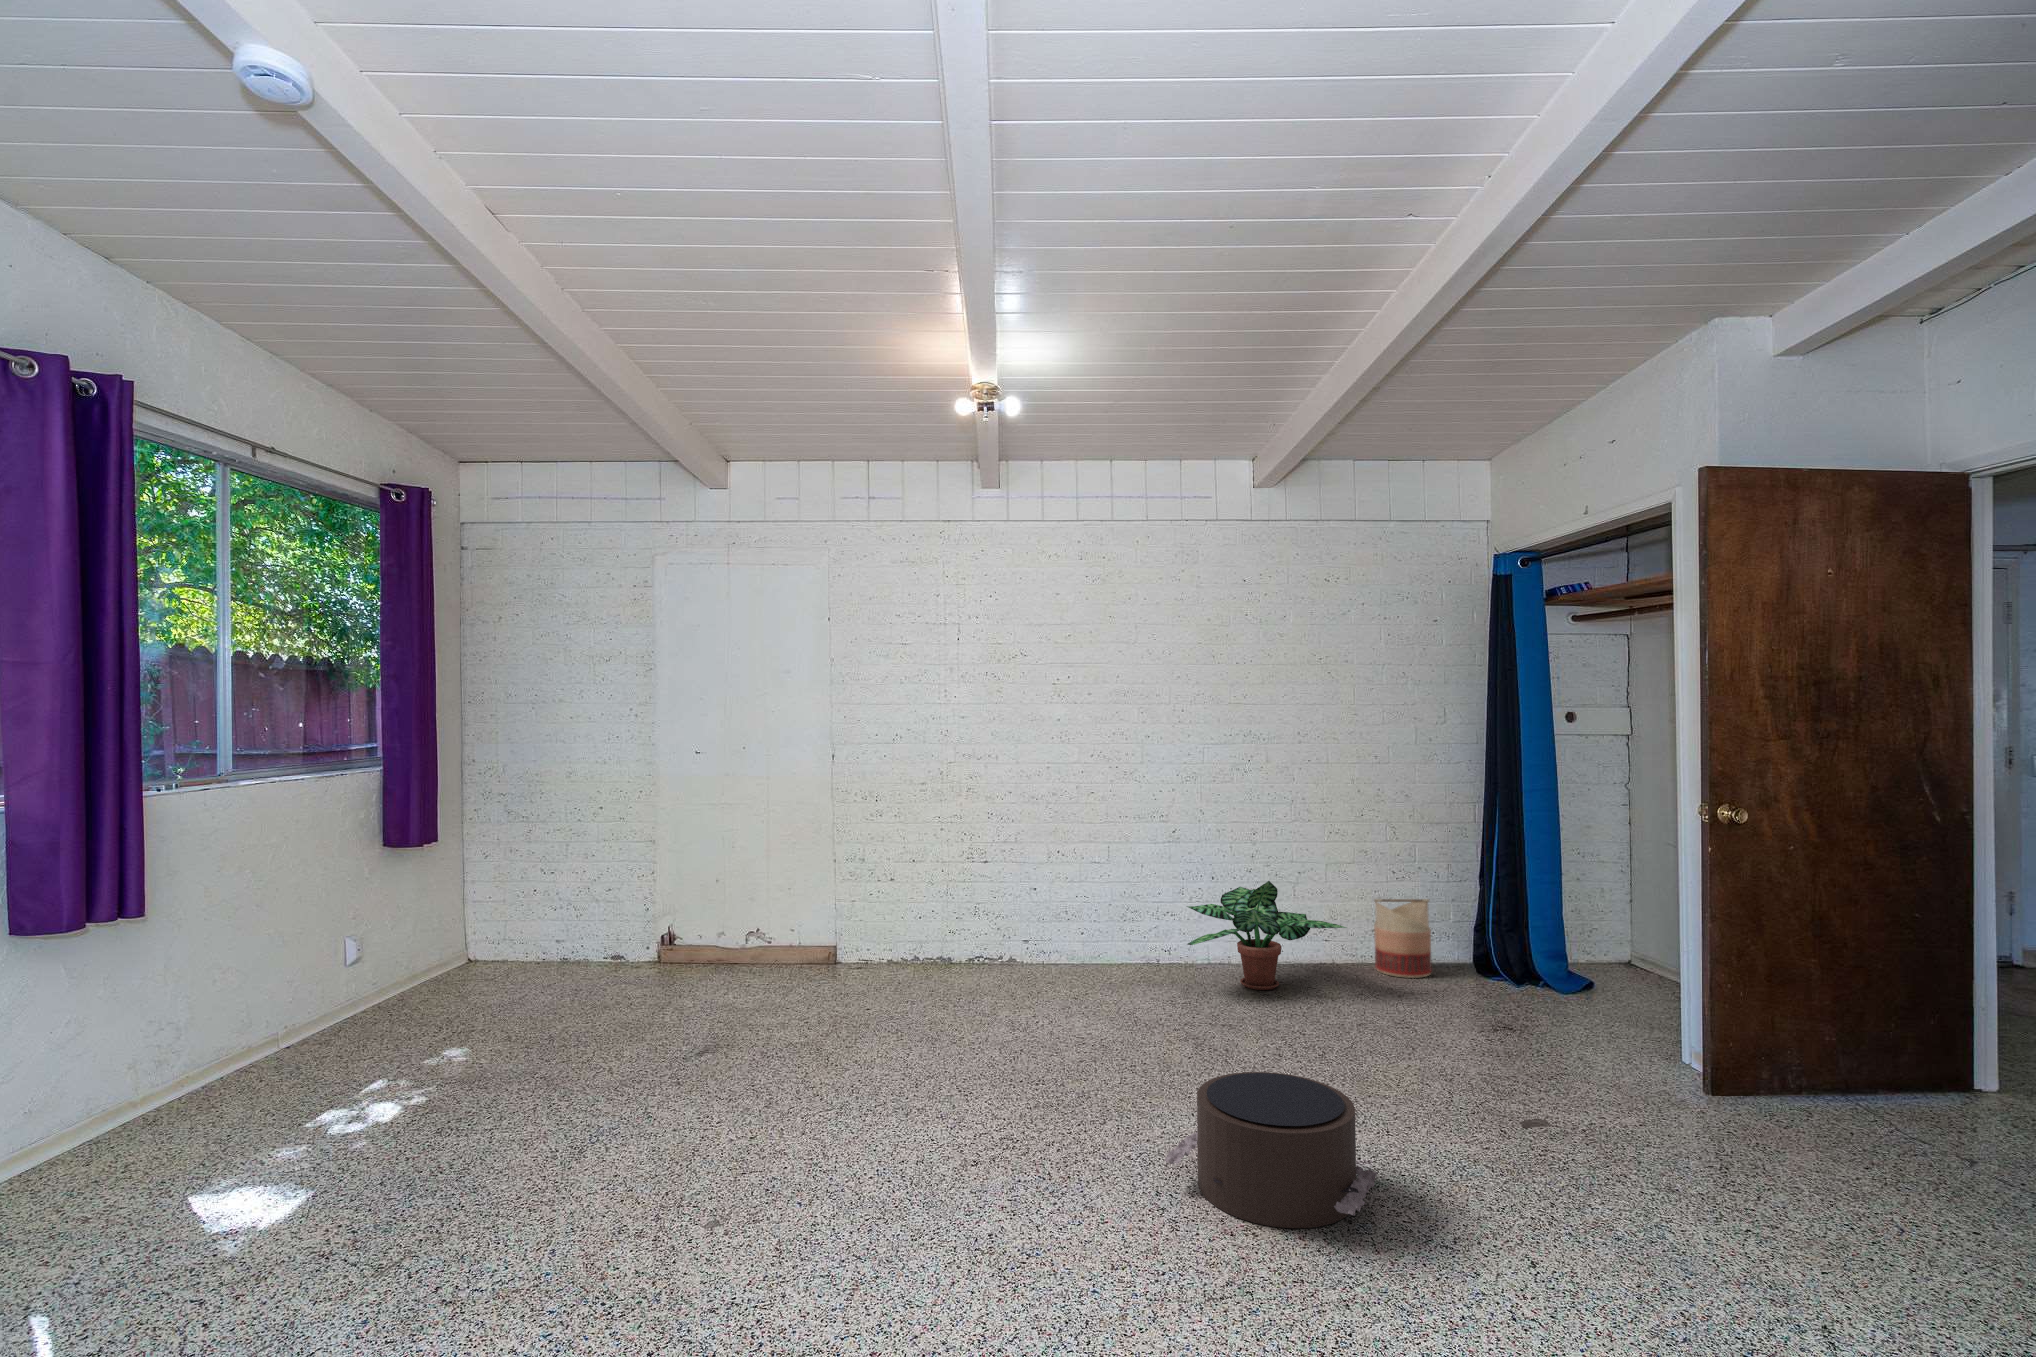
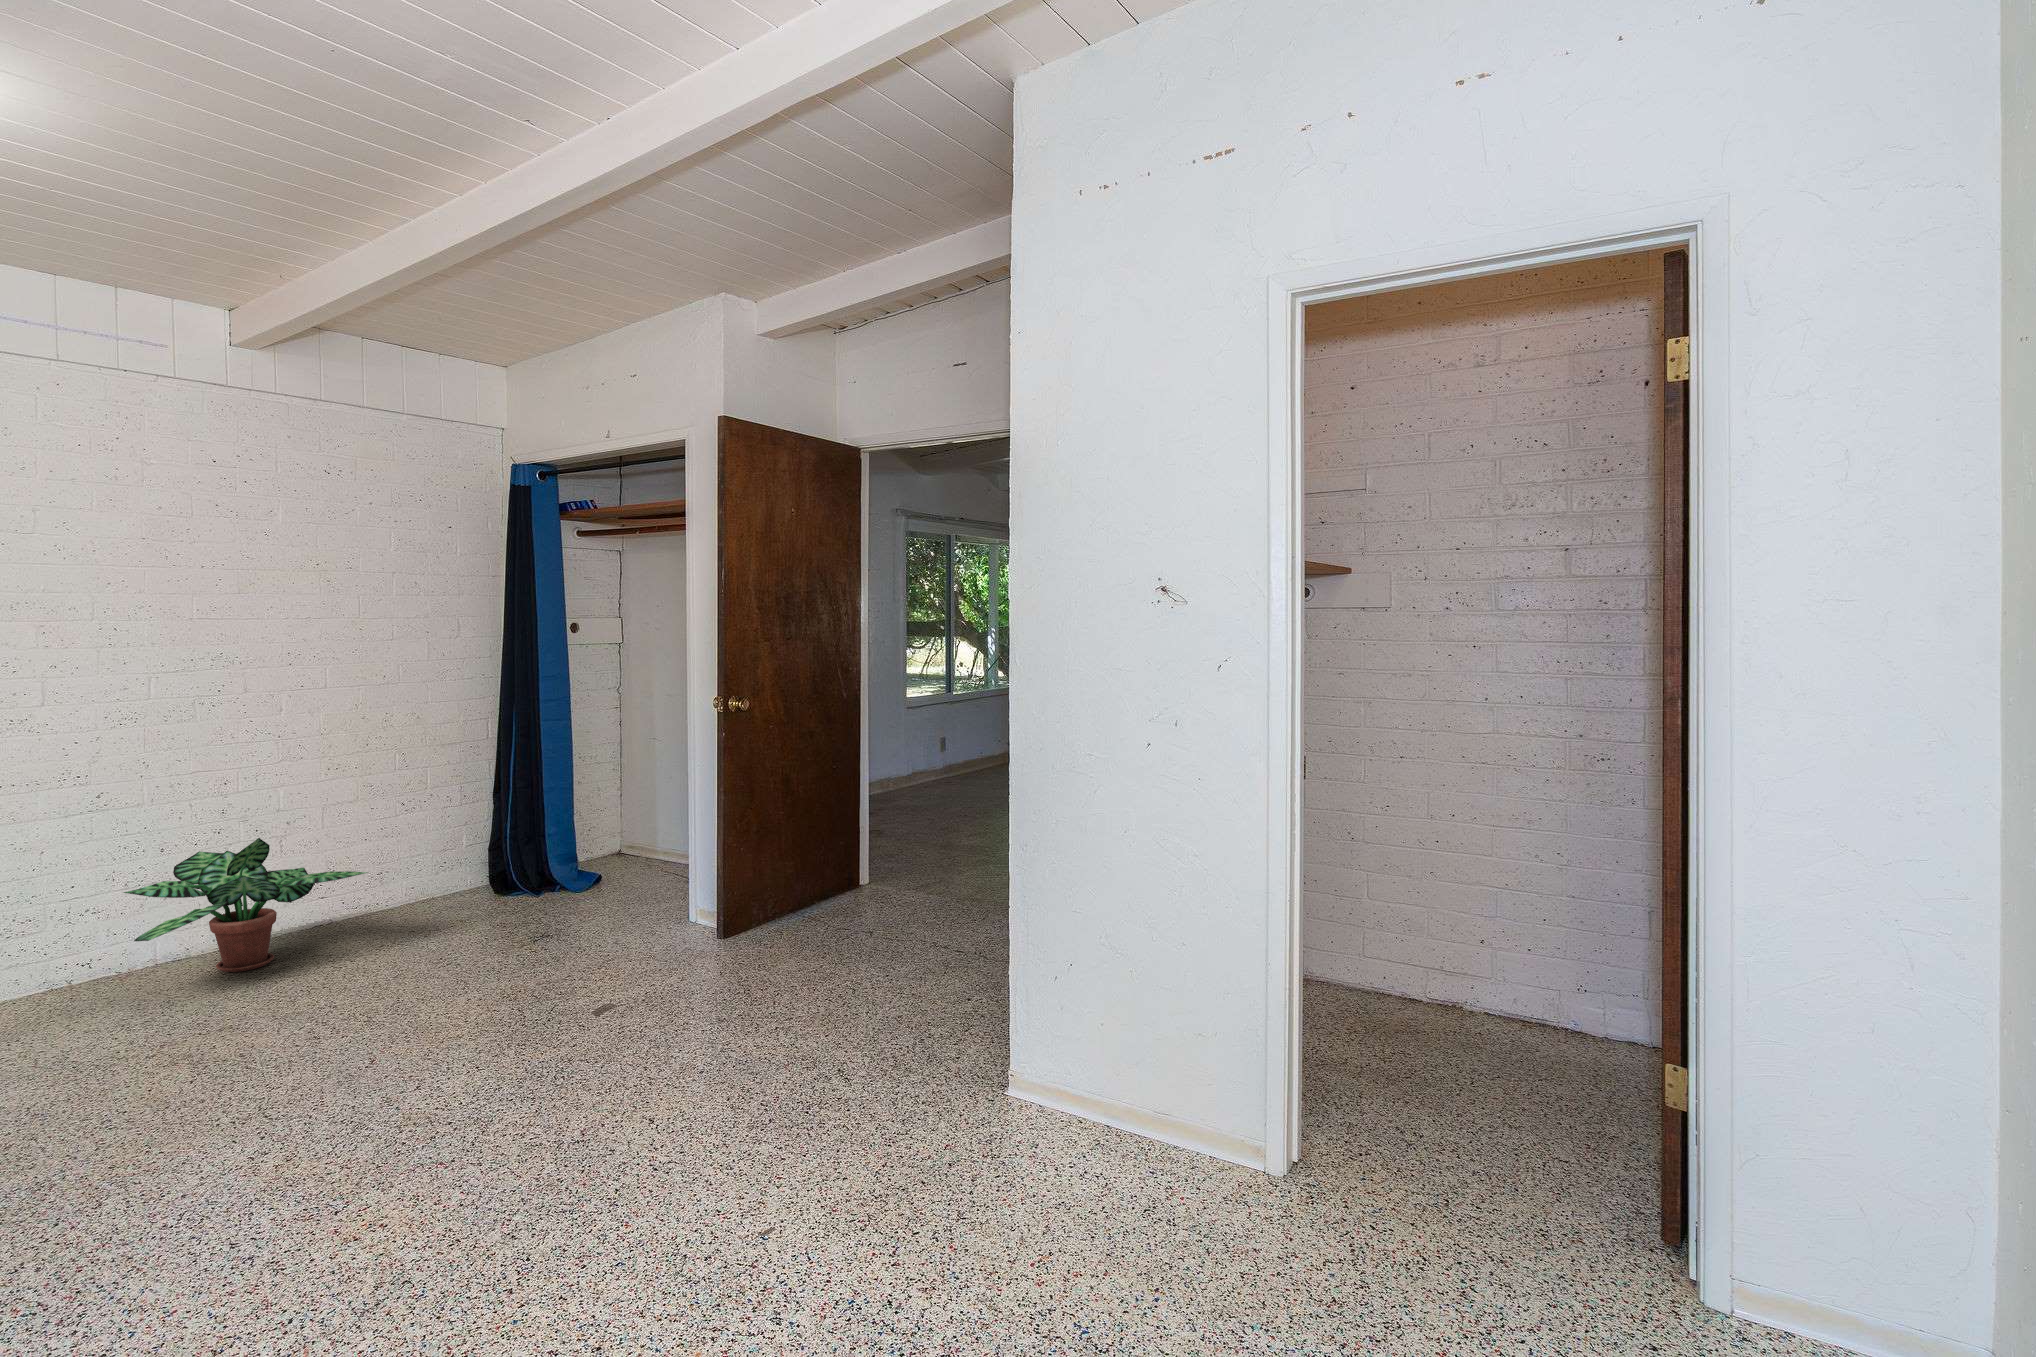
basket: present [1374,899,1432,978] -> none [385,824,452,912]
pouf: present [1164,1072,1377,1228] -> none [236,1042,500,1221]

